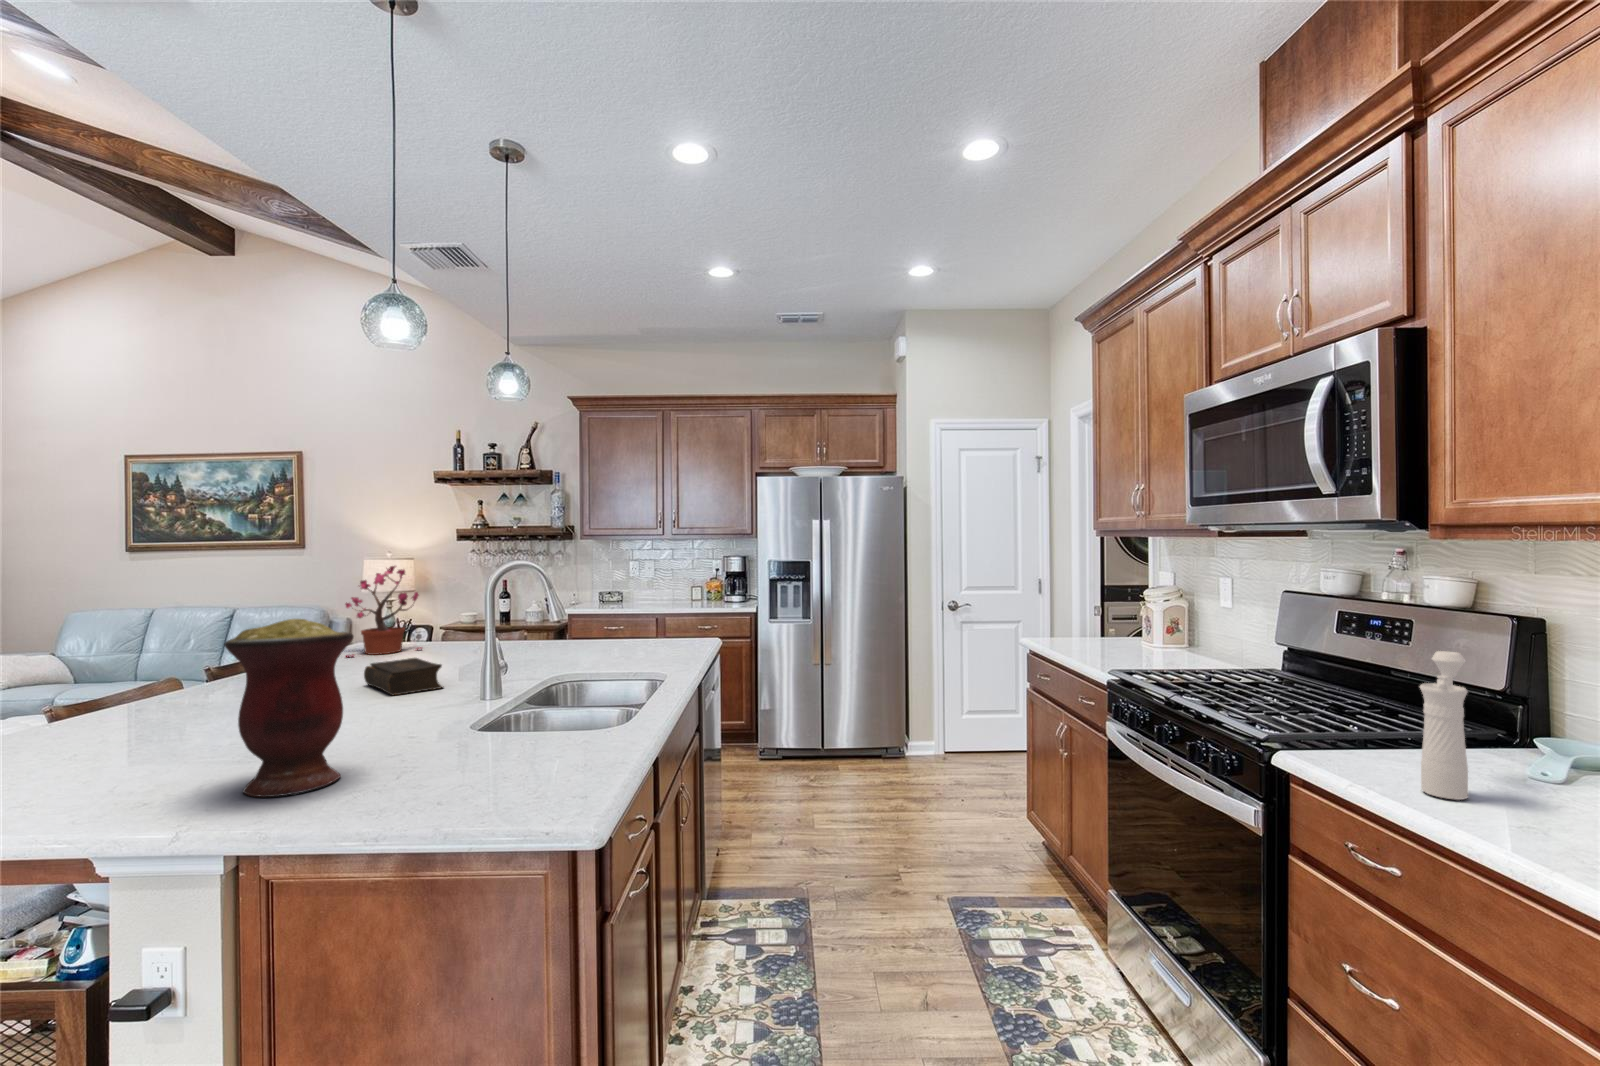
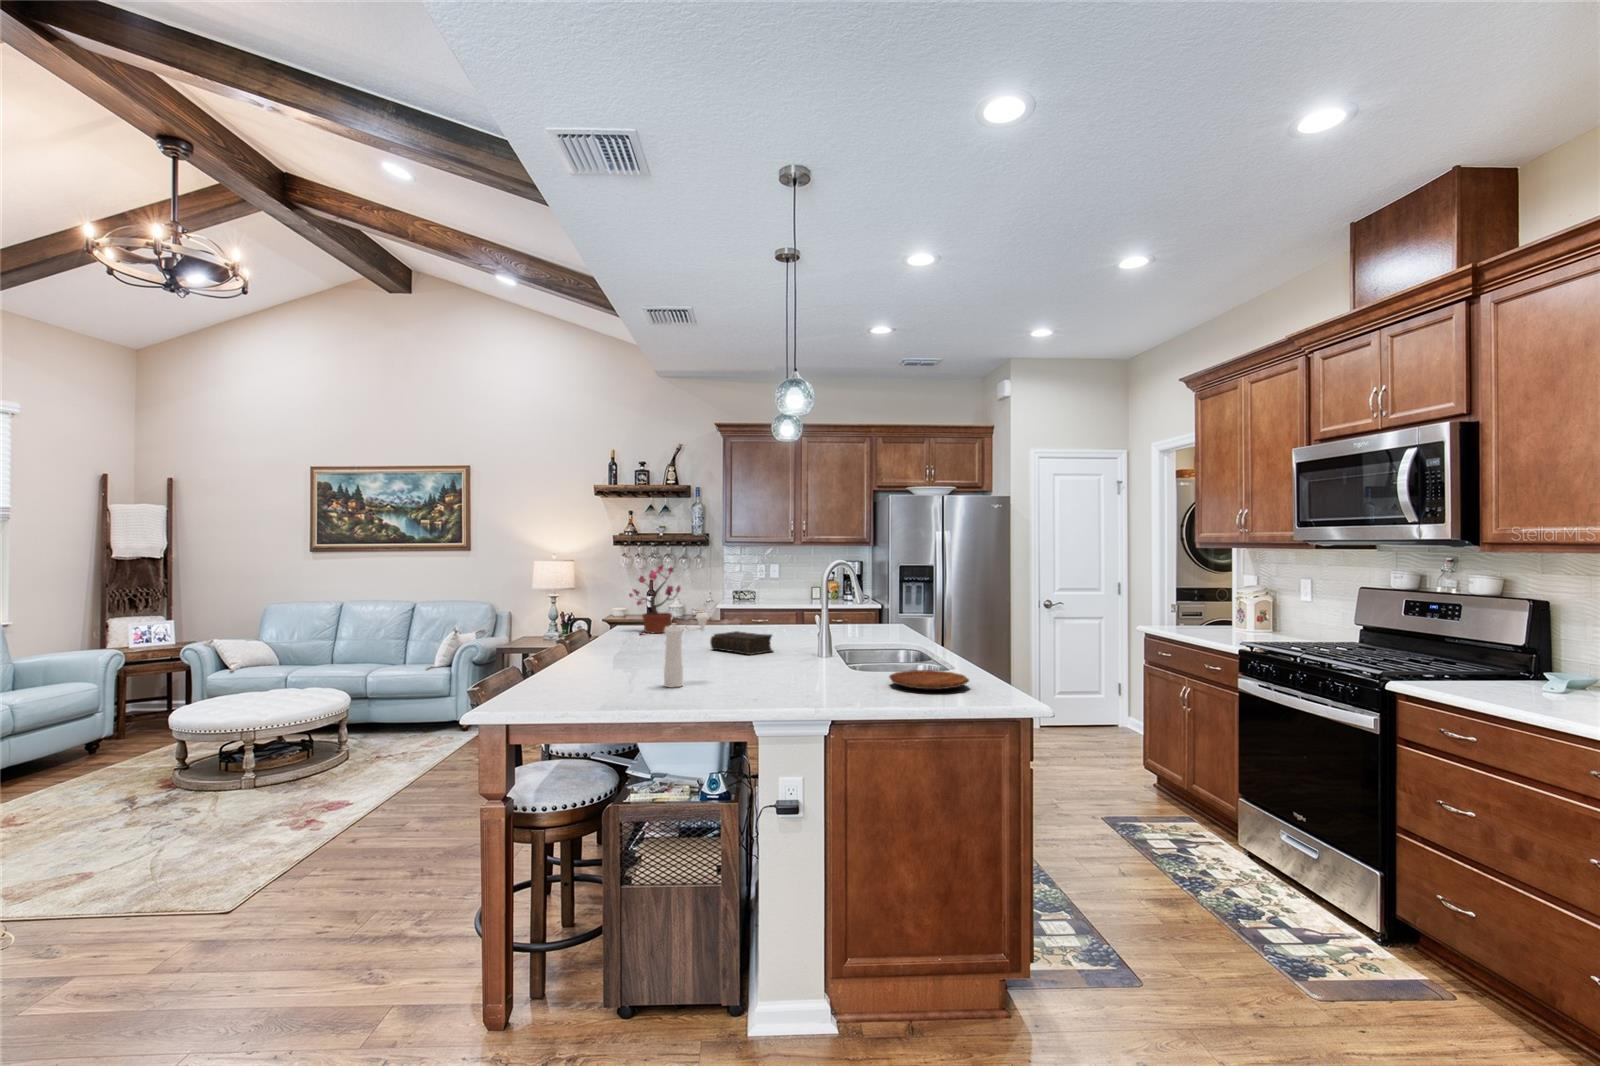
vase: present [224,619,354,797] -> none [786,592,850,695]
pepper mill: present [1420,651,1468,800] -> present [664,613,709,687]
tray: none [424,738,565,783] -> present [889,670,969,689]

